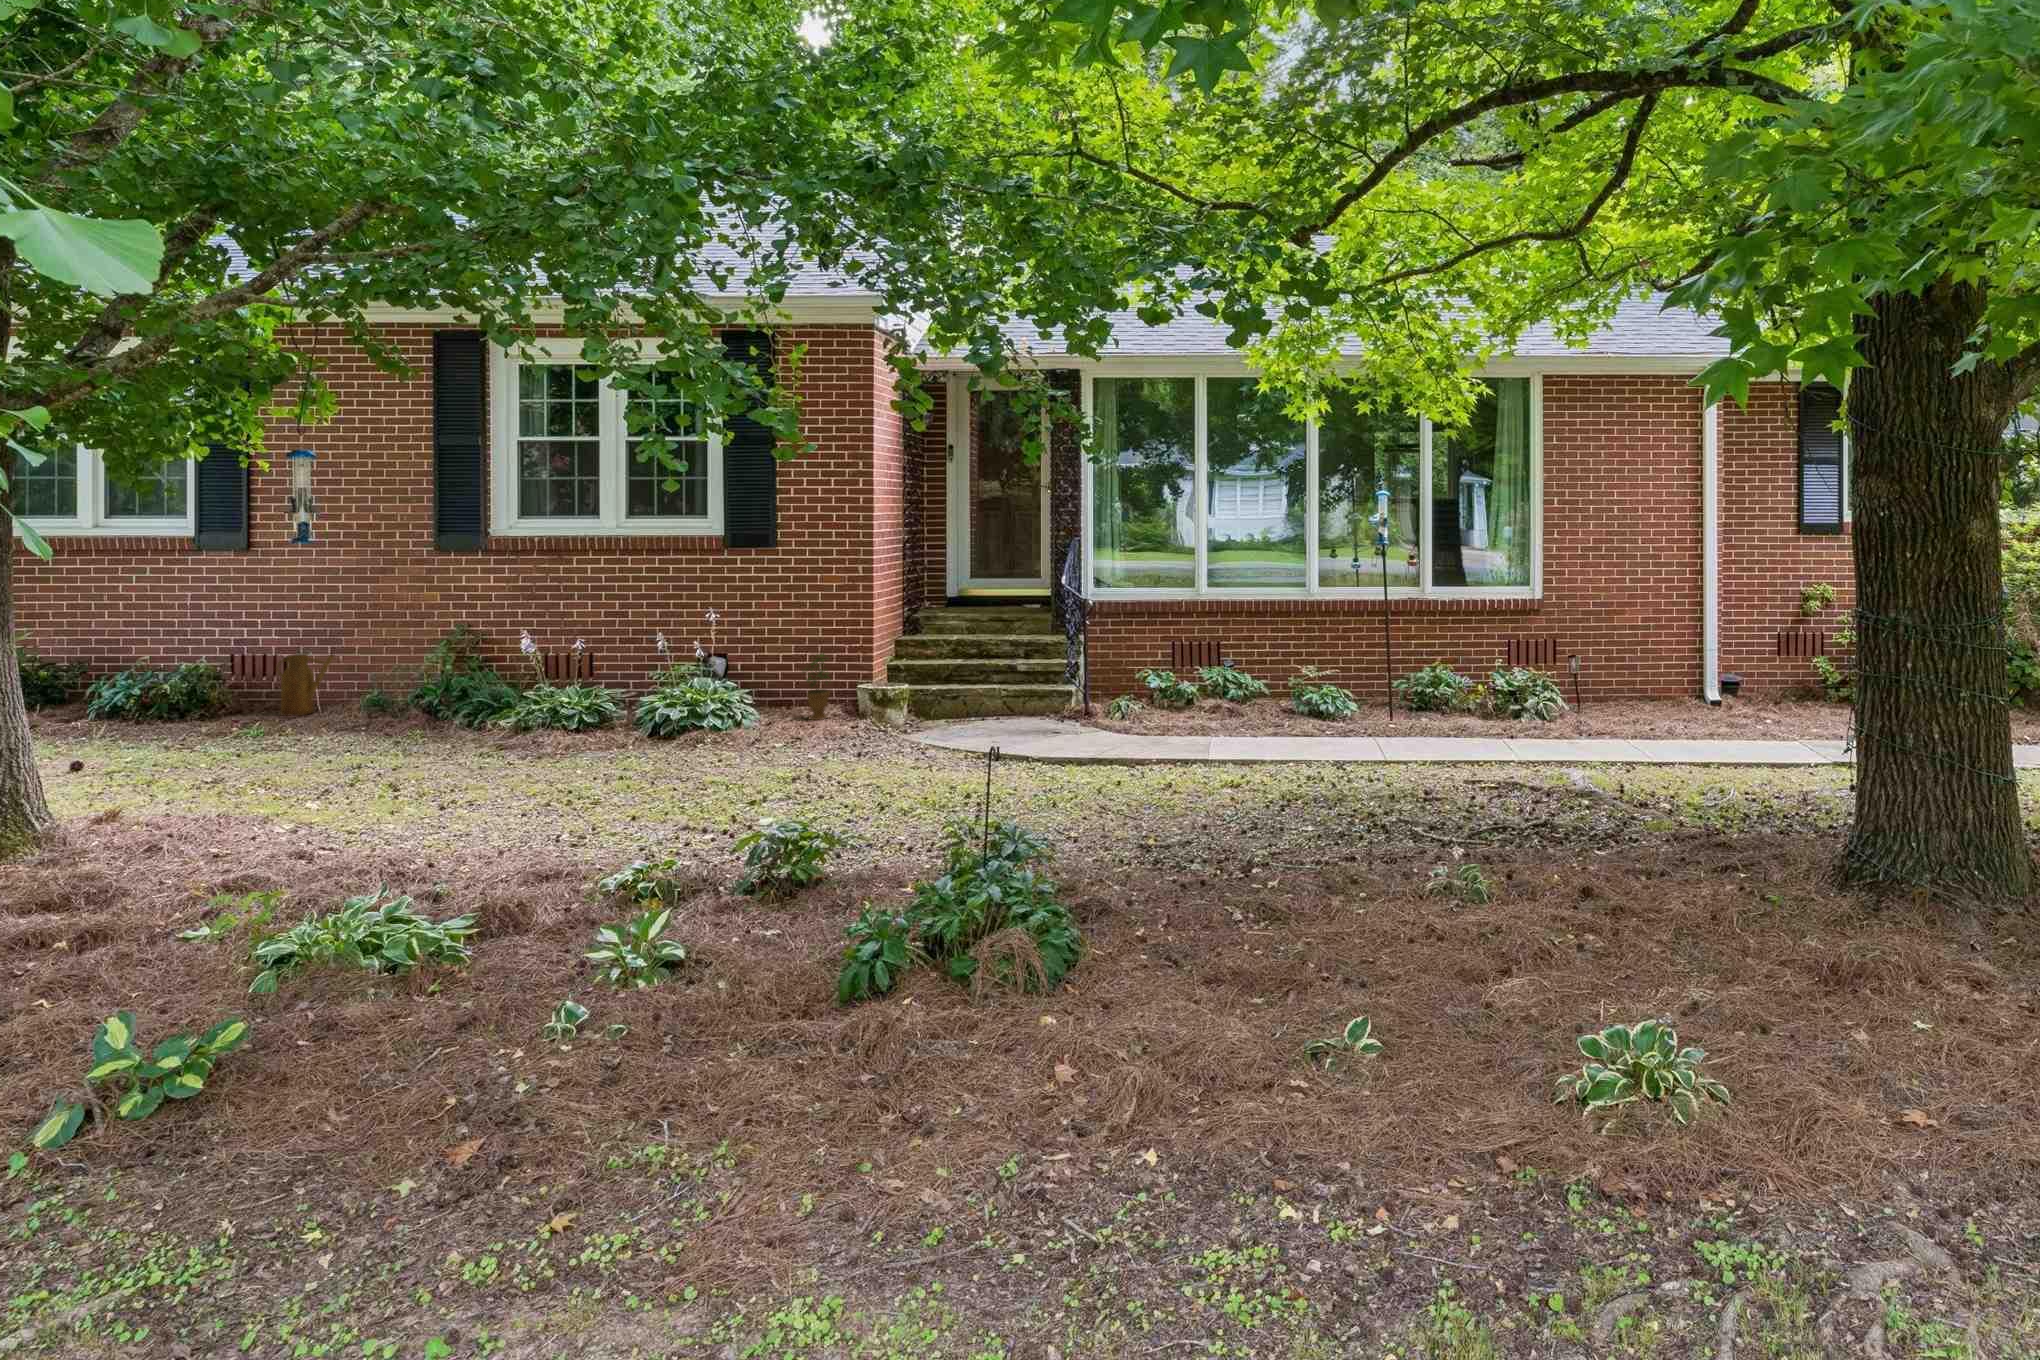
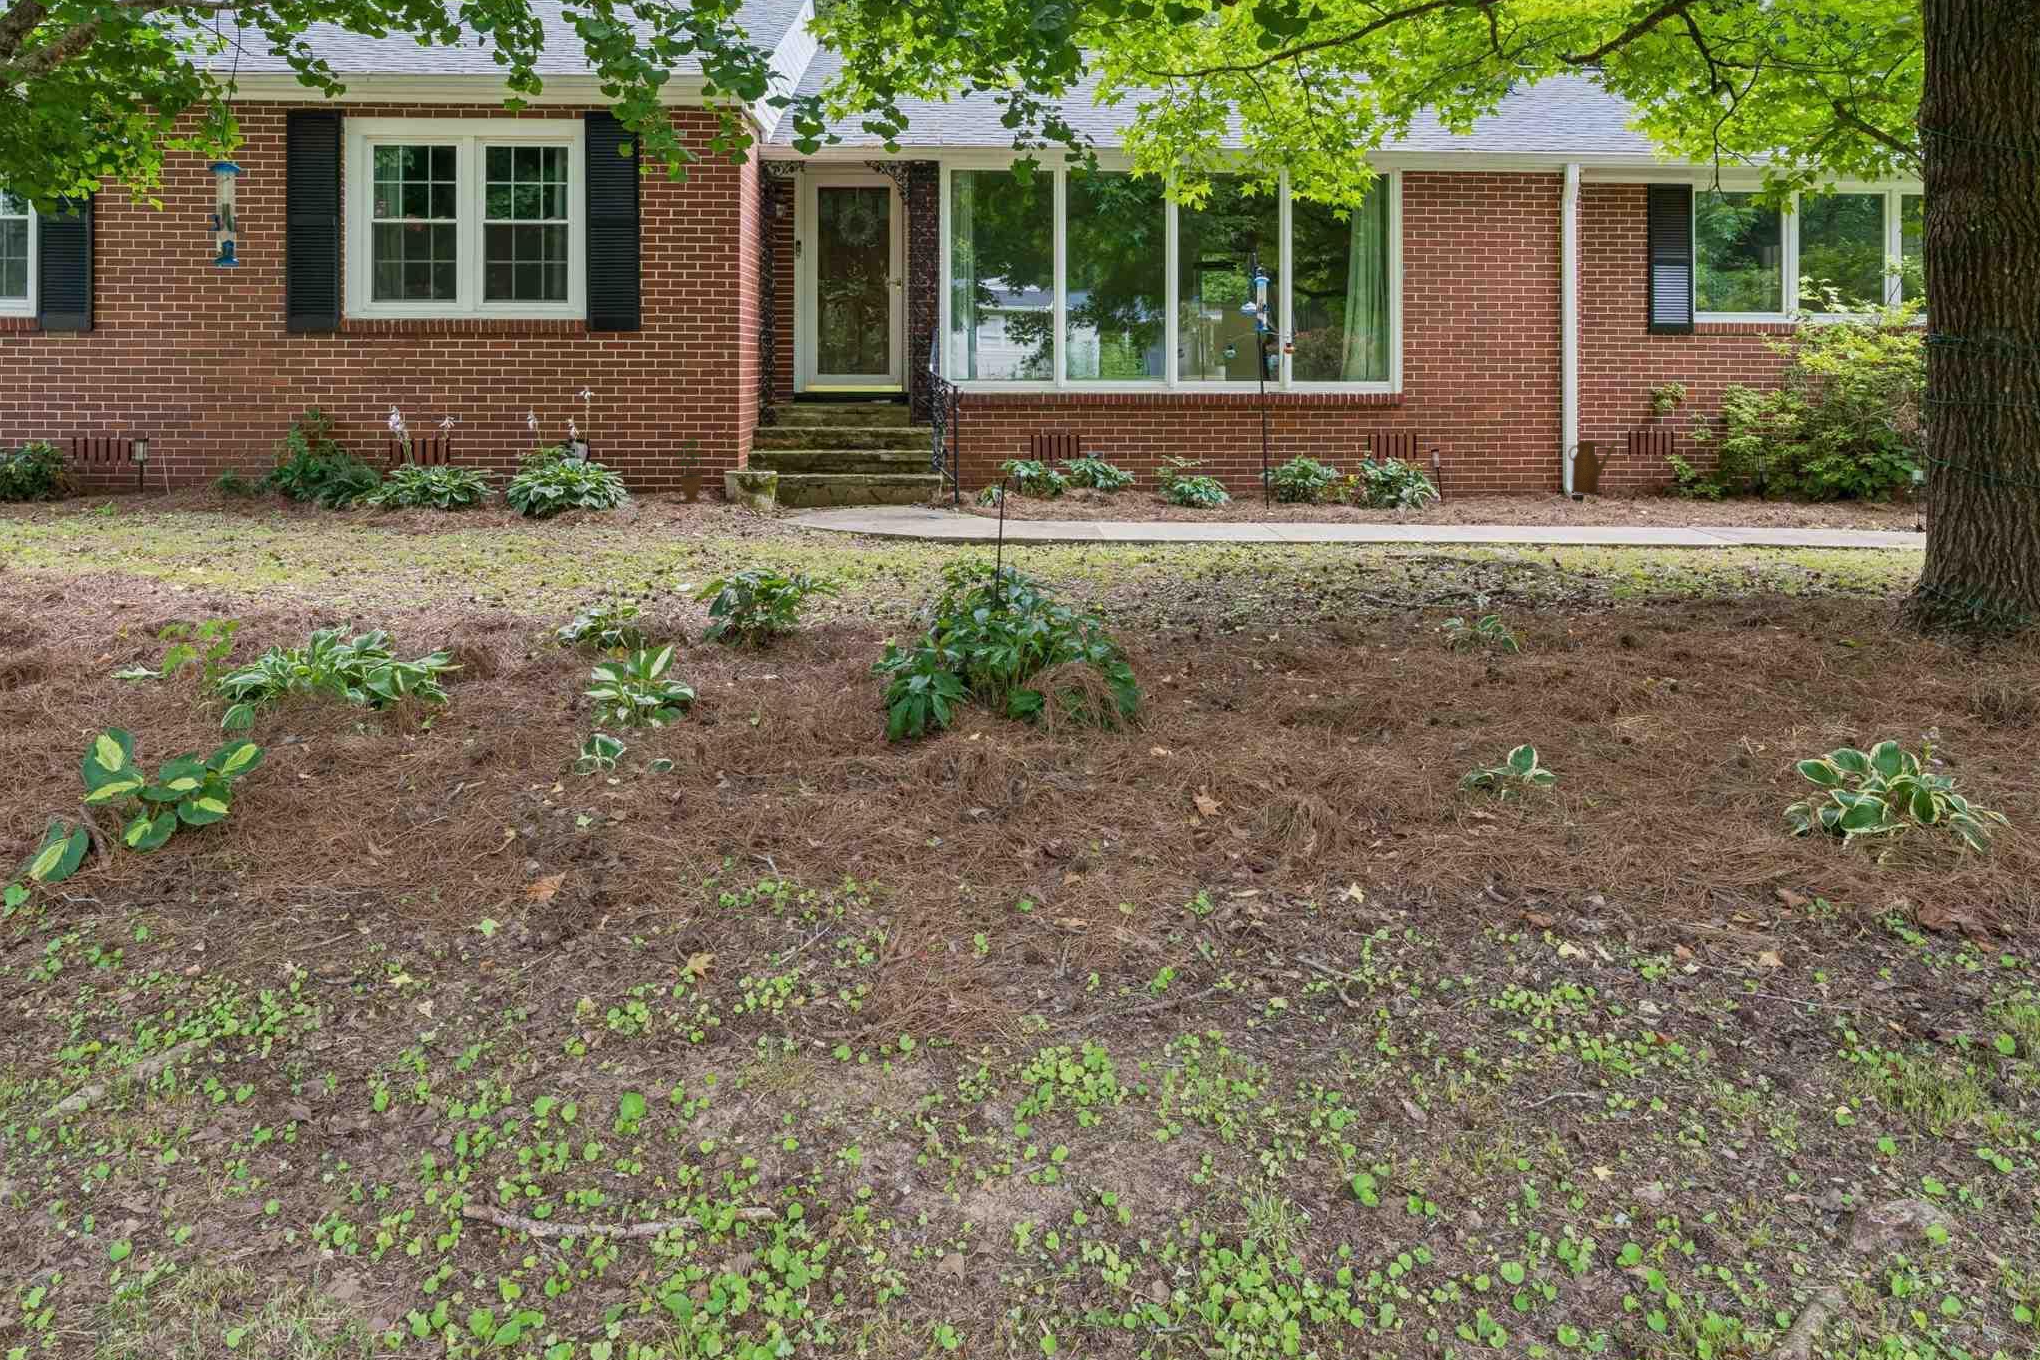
watering can: present [276,653,334,716] -> present [1568,440,1617,494]

